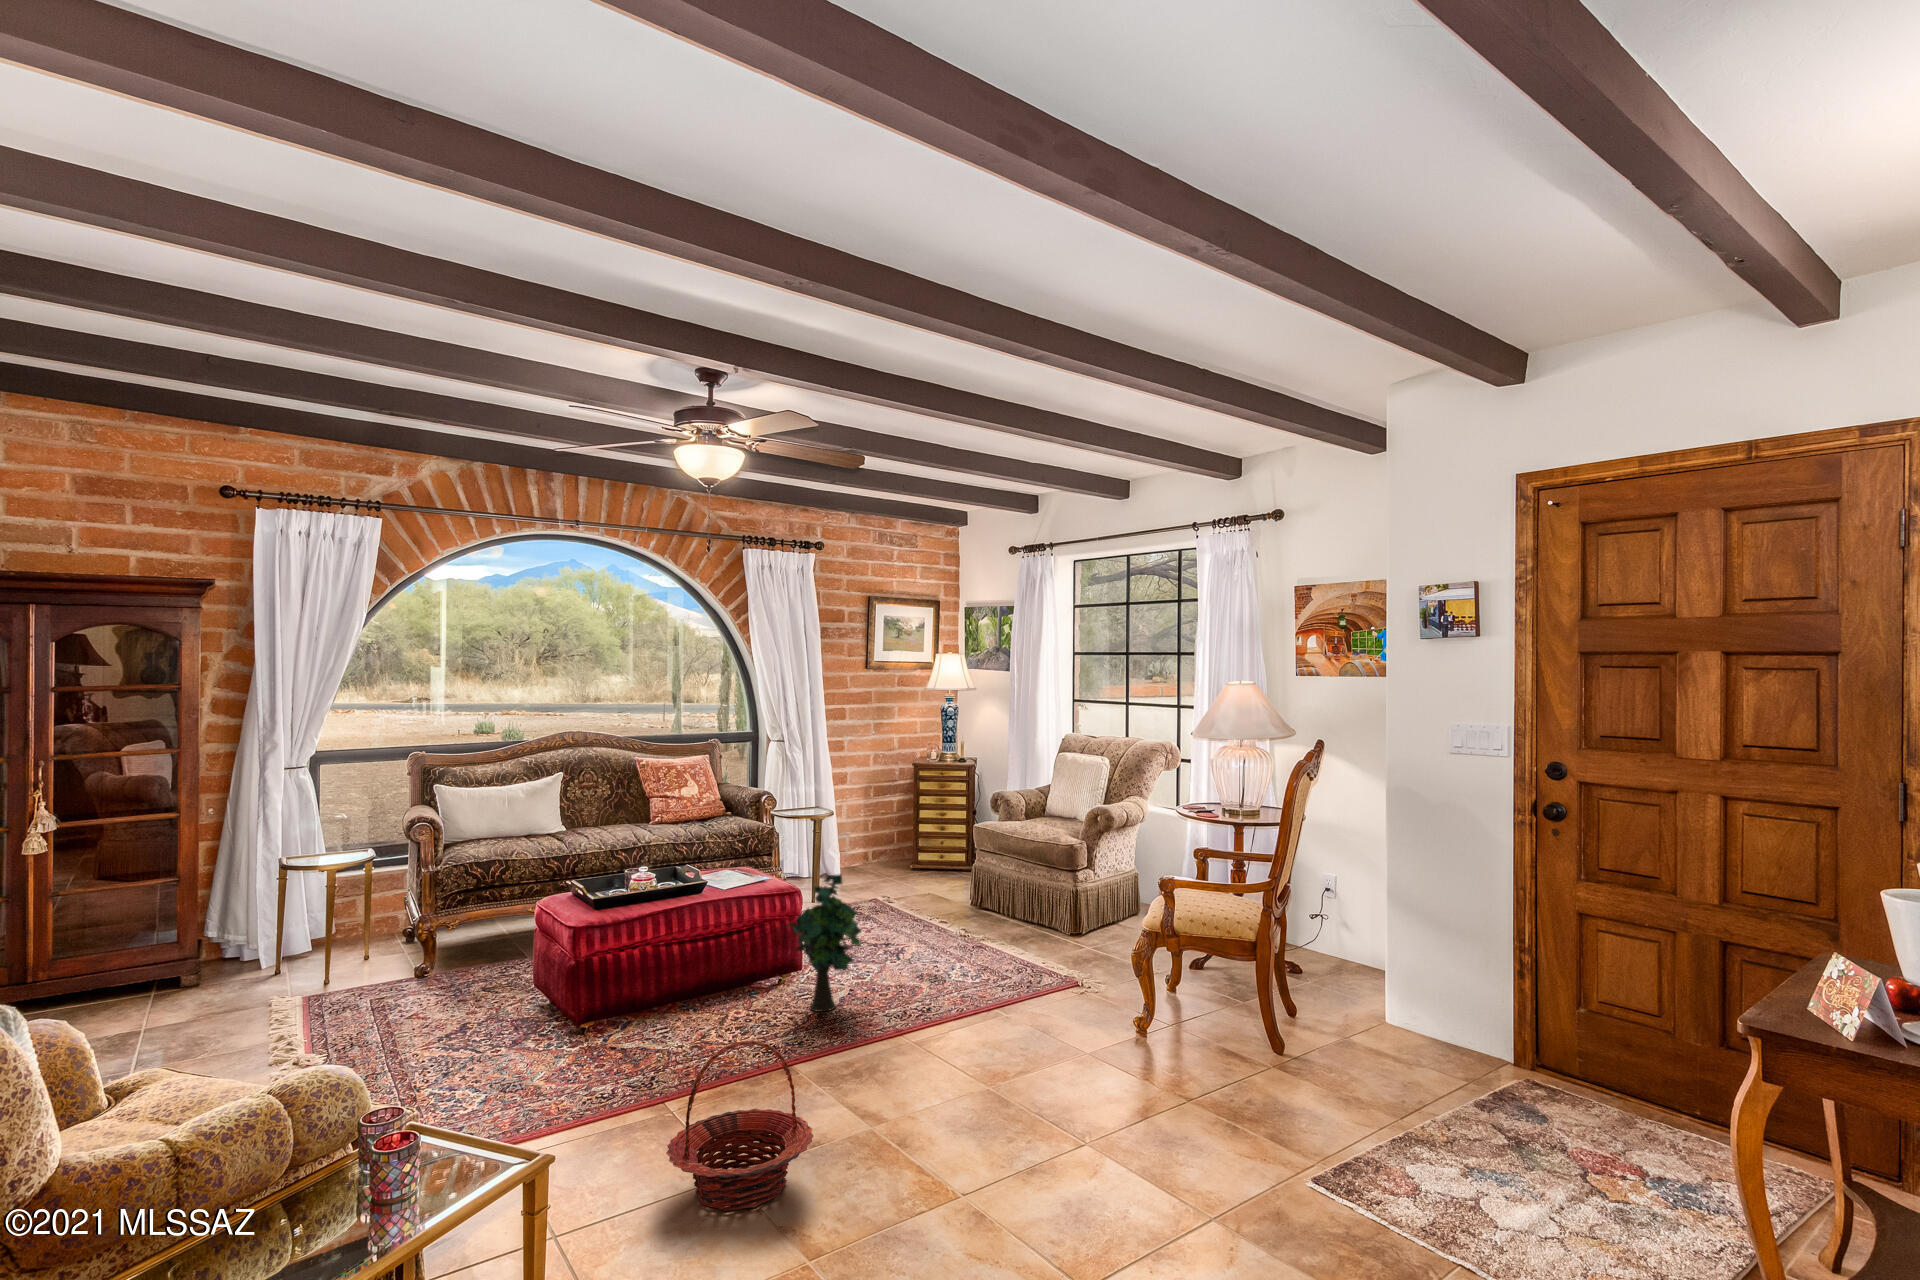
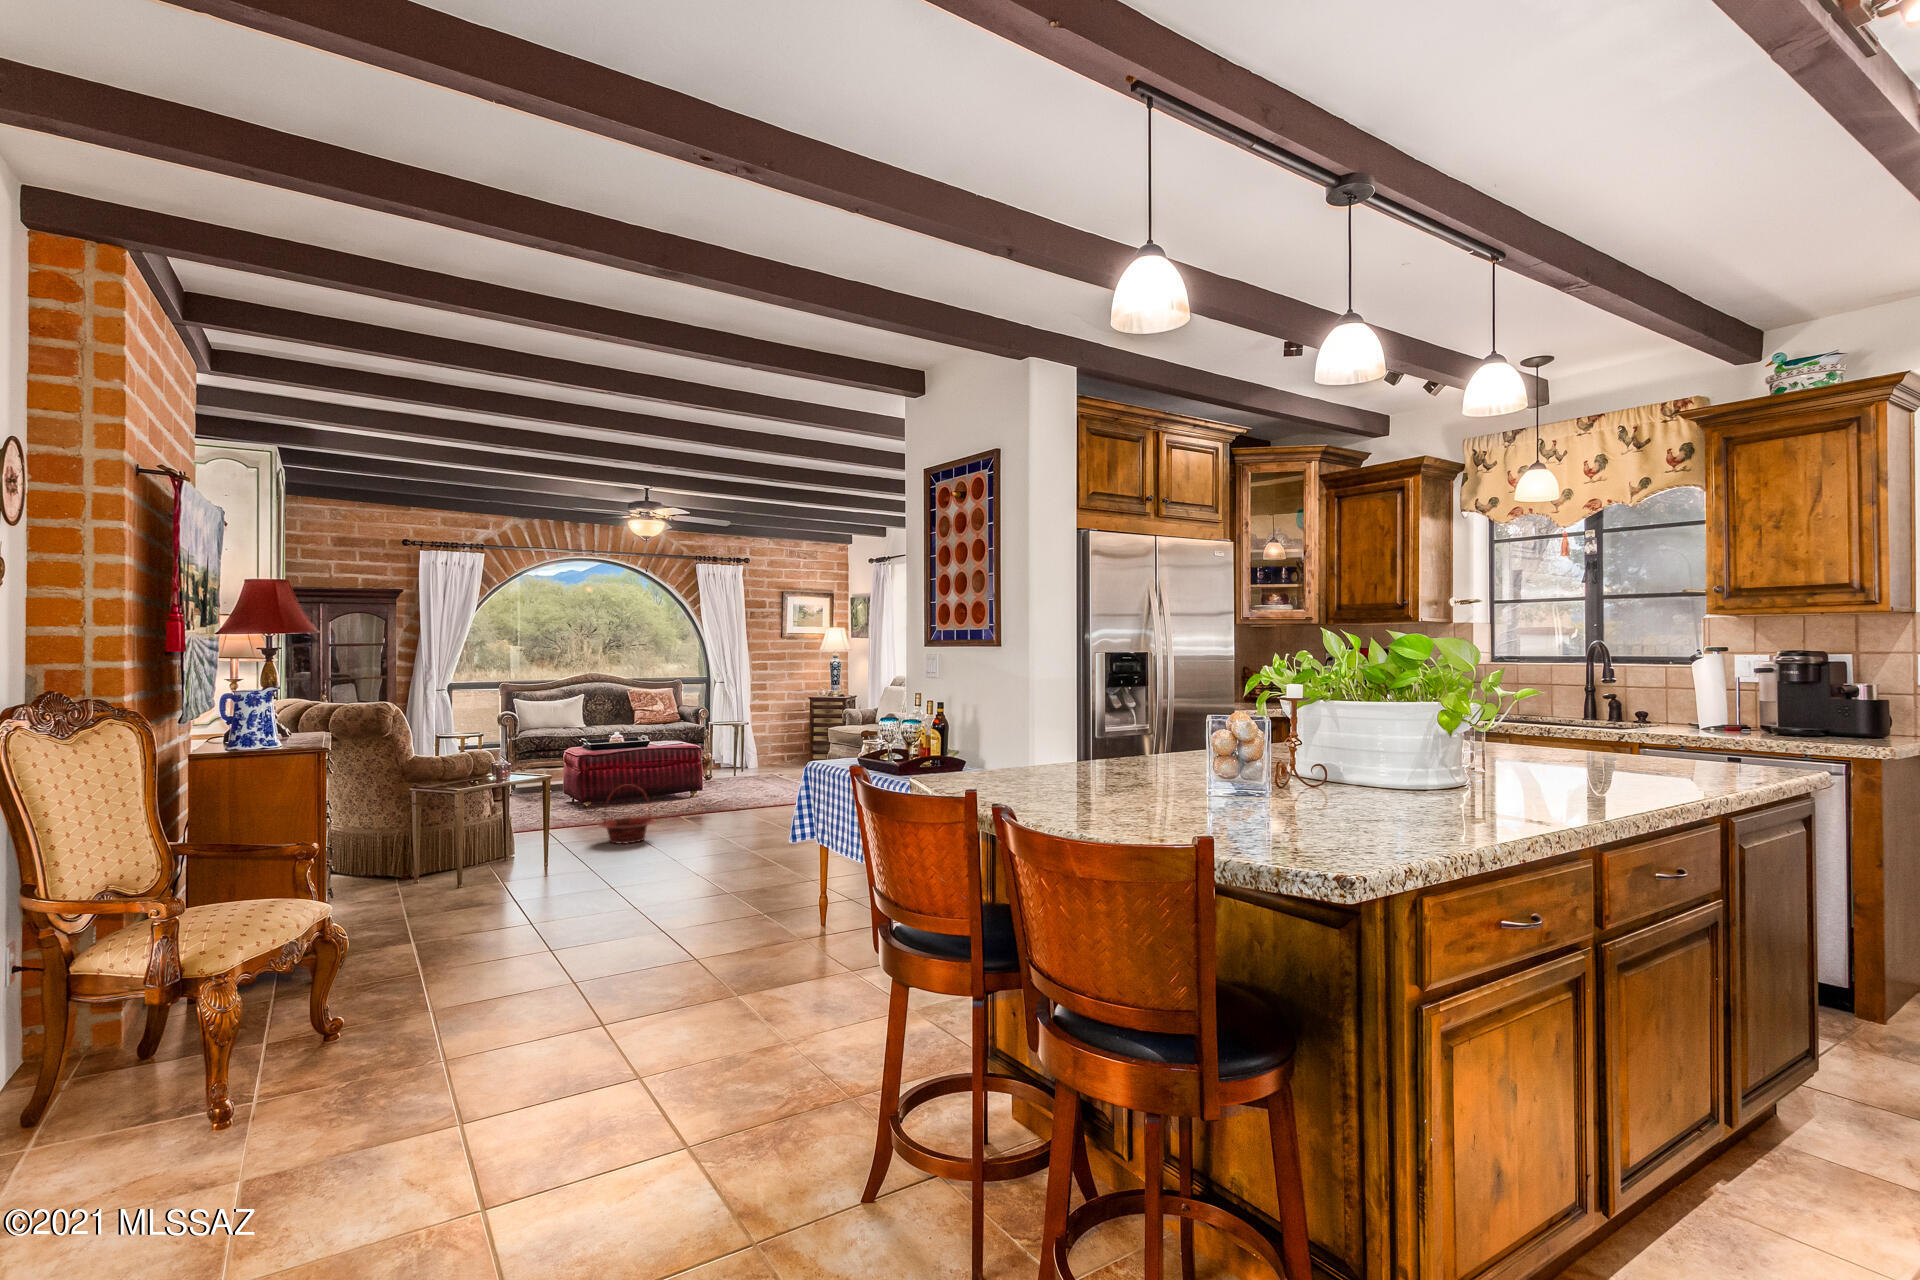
decorative plant: present [786,875,861,1012] -> none [680,740,721,807]

